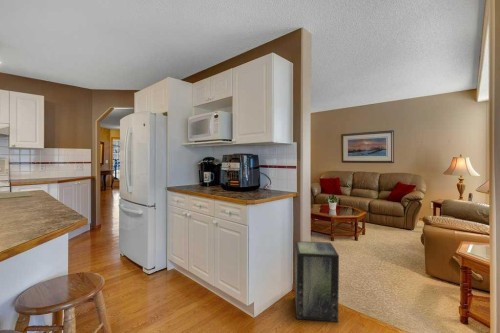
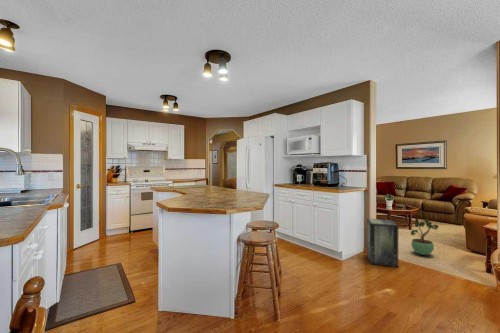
potted plant: none [356,236,393,289] -> present [411,219,438,255]

